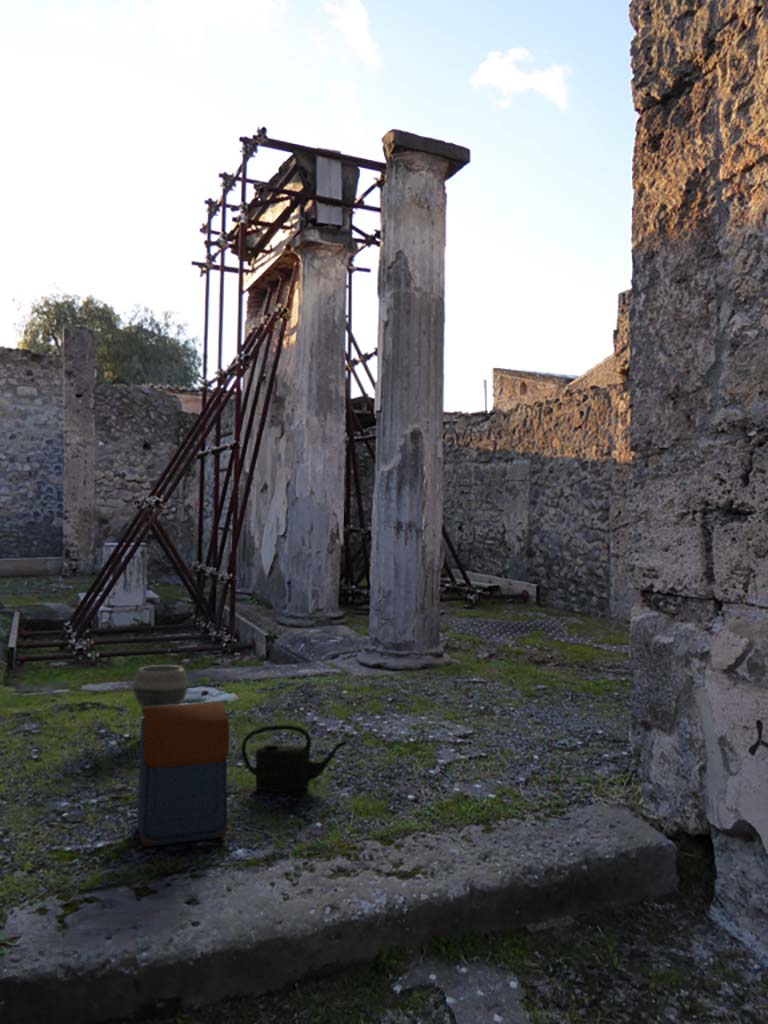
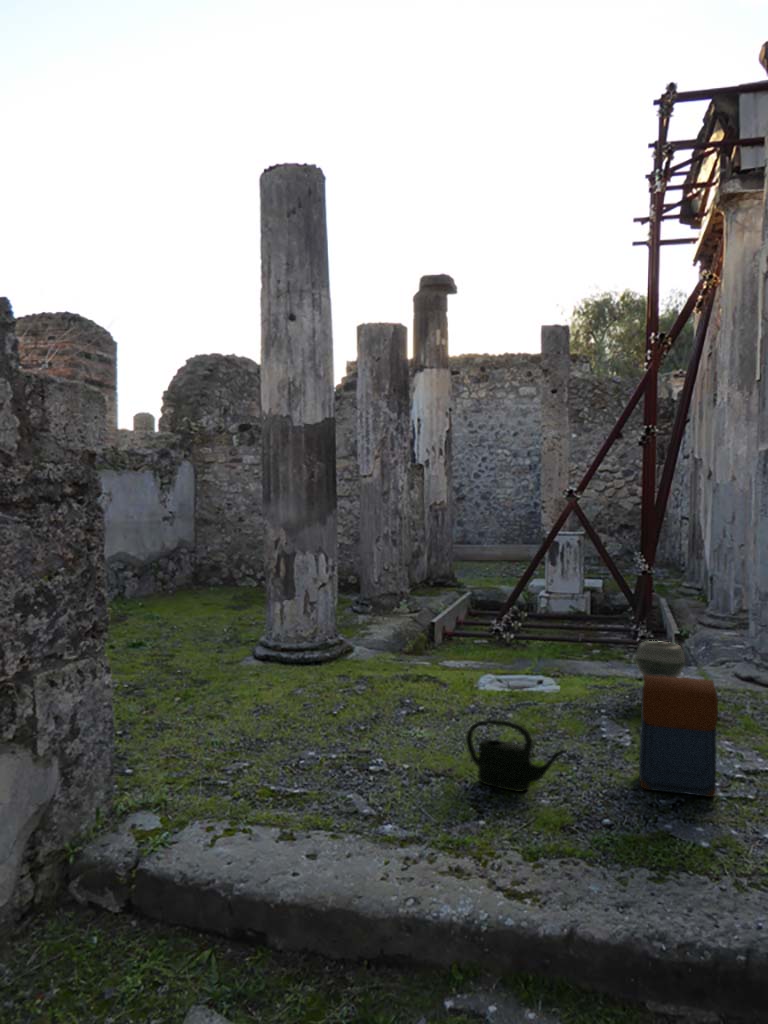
planter: present [132,665,188,707] -> present [636,641,685,677]
backpack: present [137,702,229,847] -> present [639,675,718,797]

